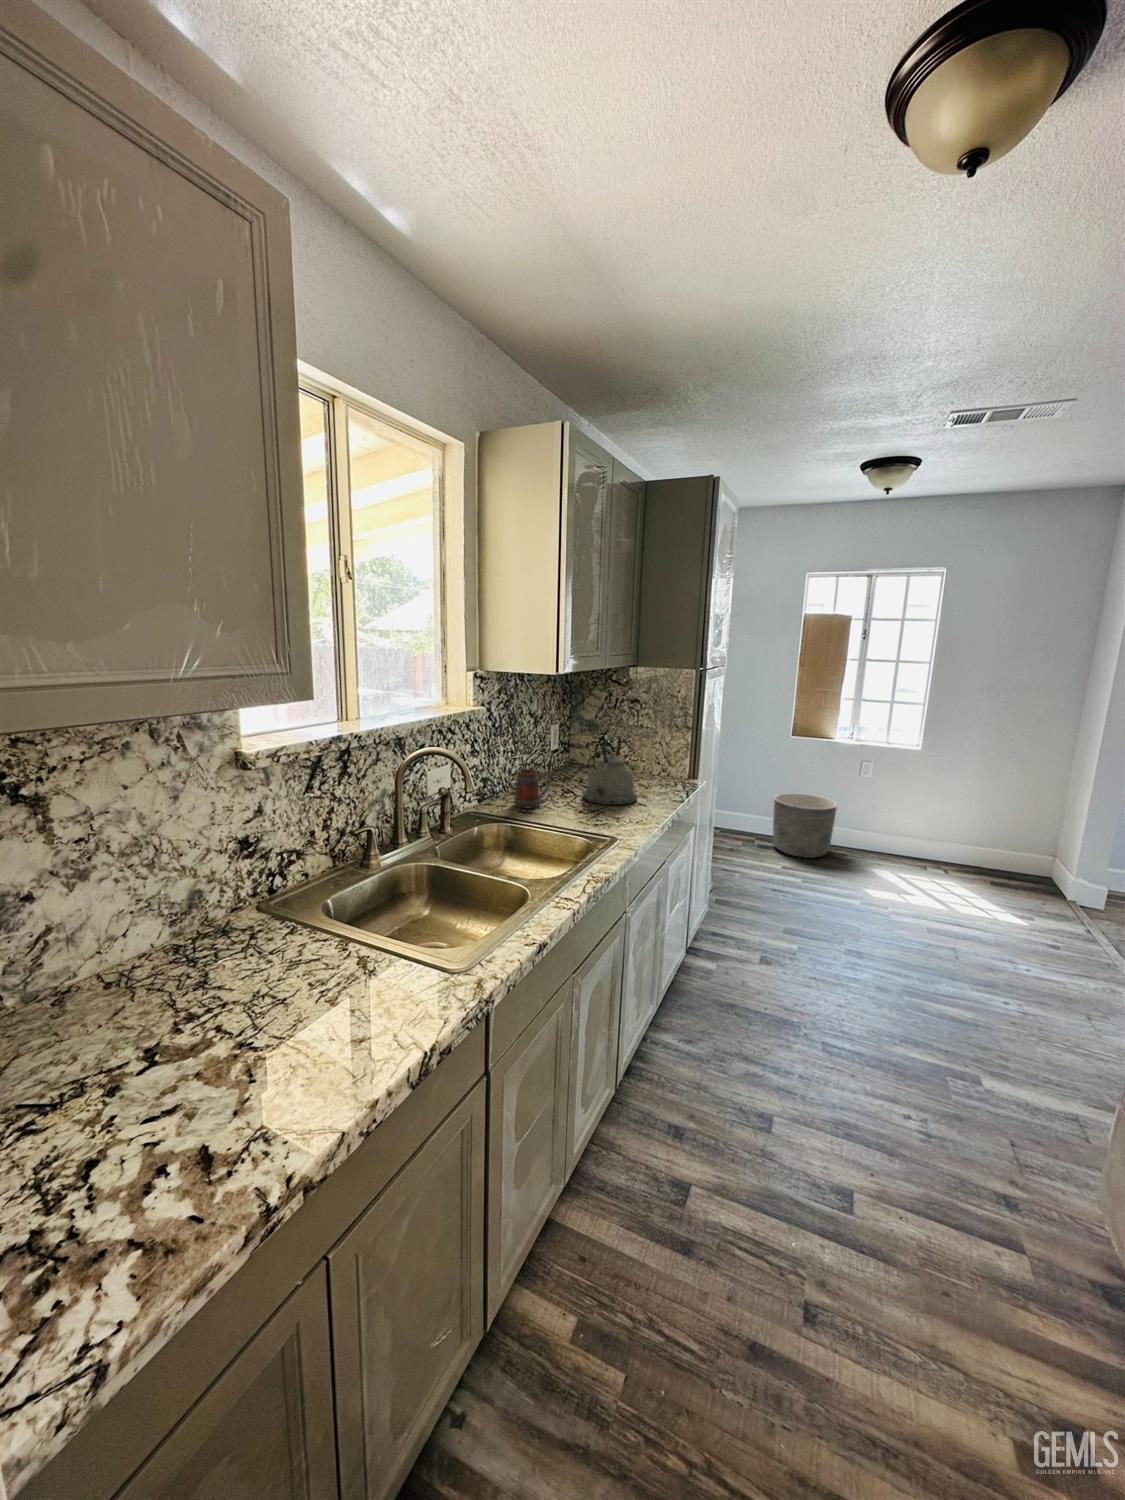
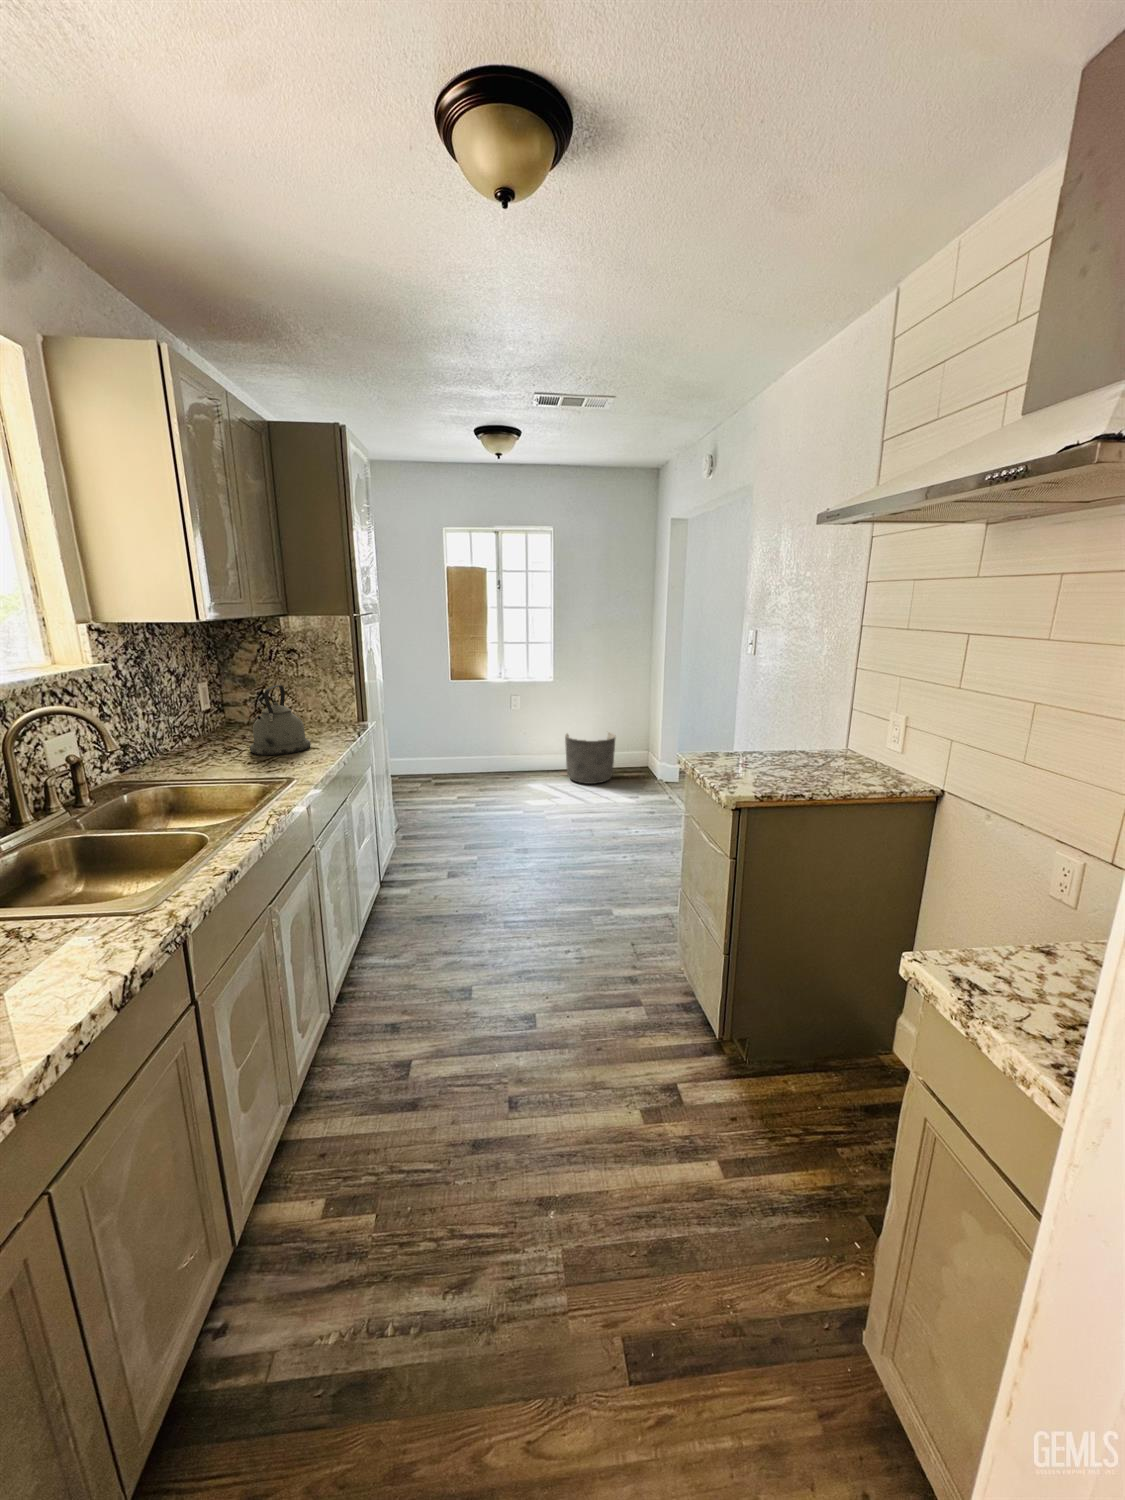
mug: present [514,769,551,809] -> none [165,729,210,771]
planter: present [773,793,837,858] -> present [565,732,616,784]

